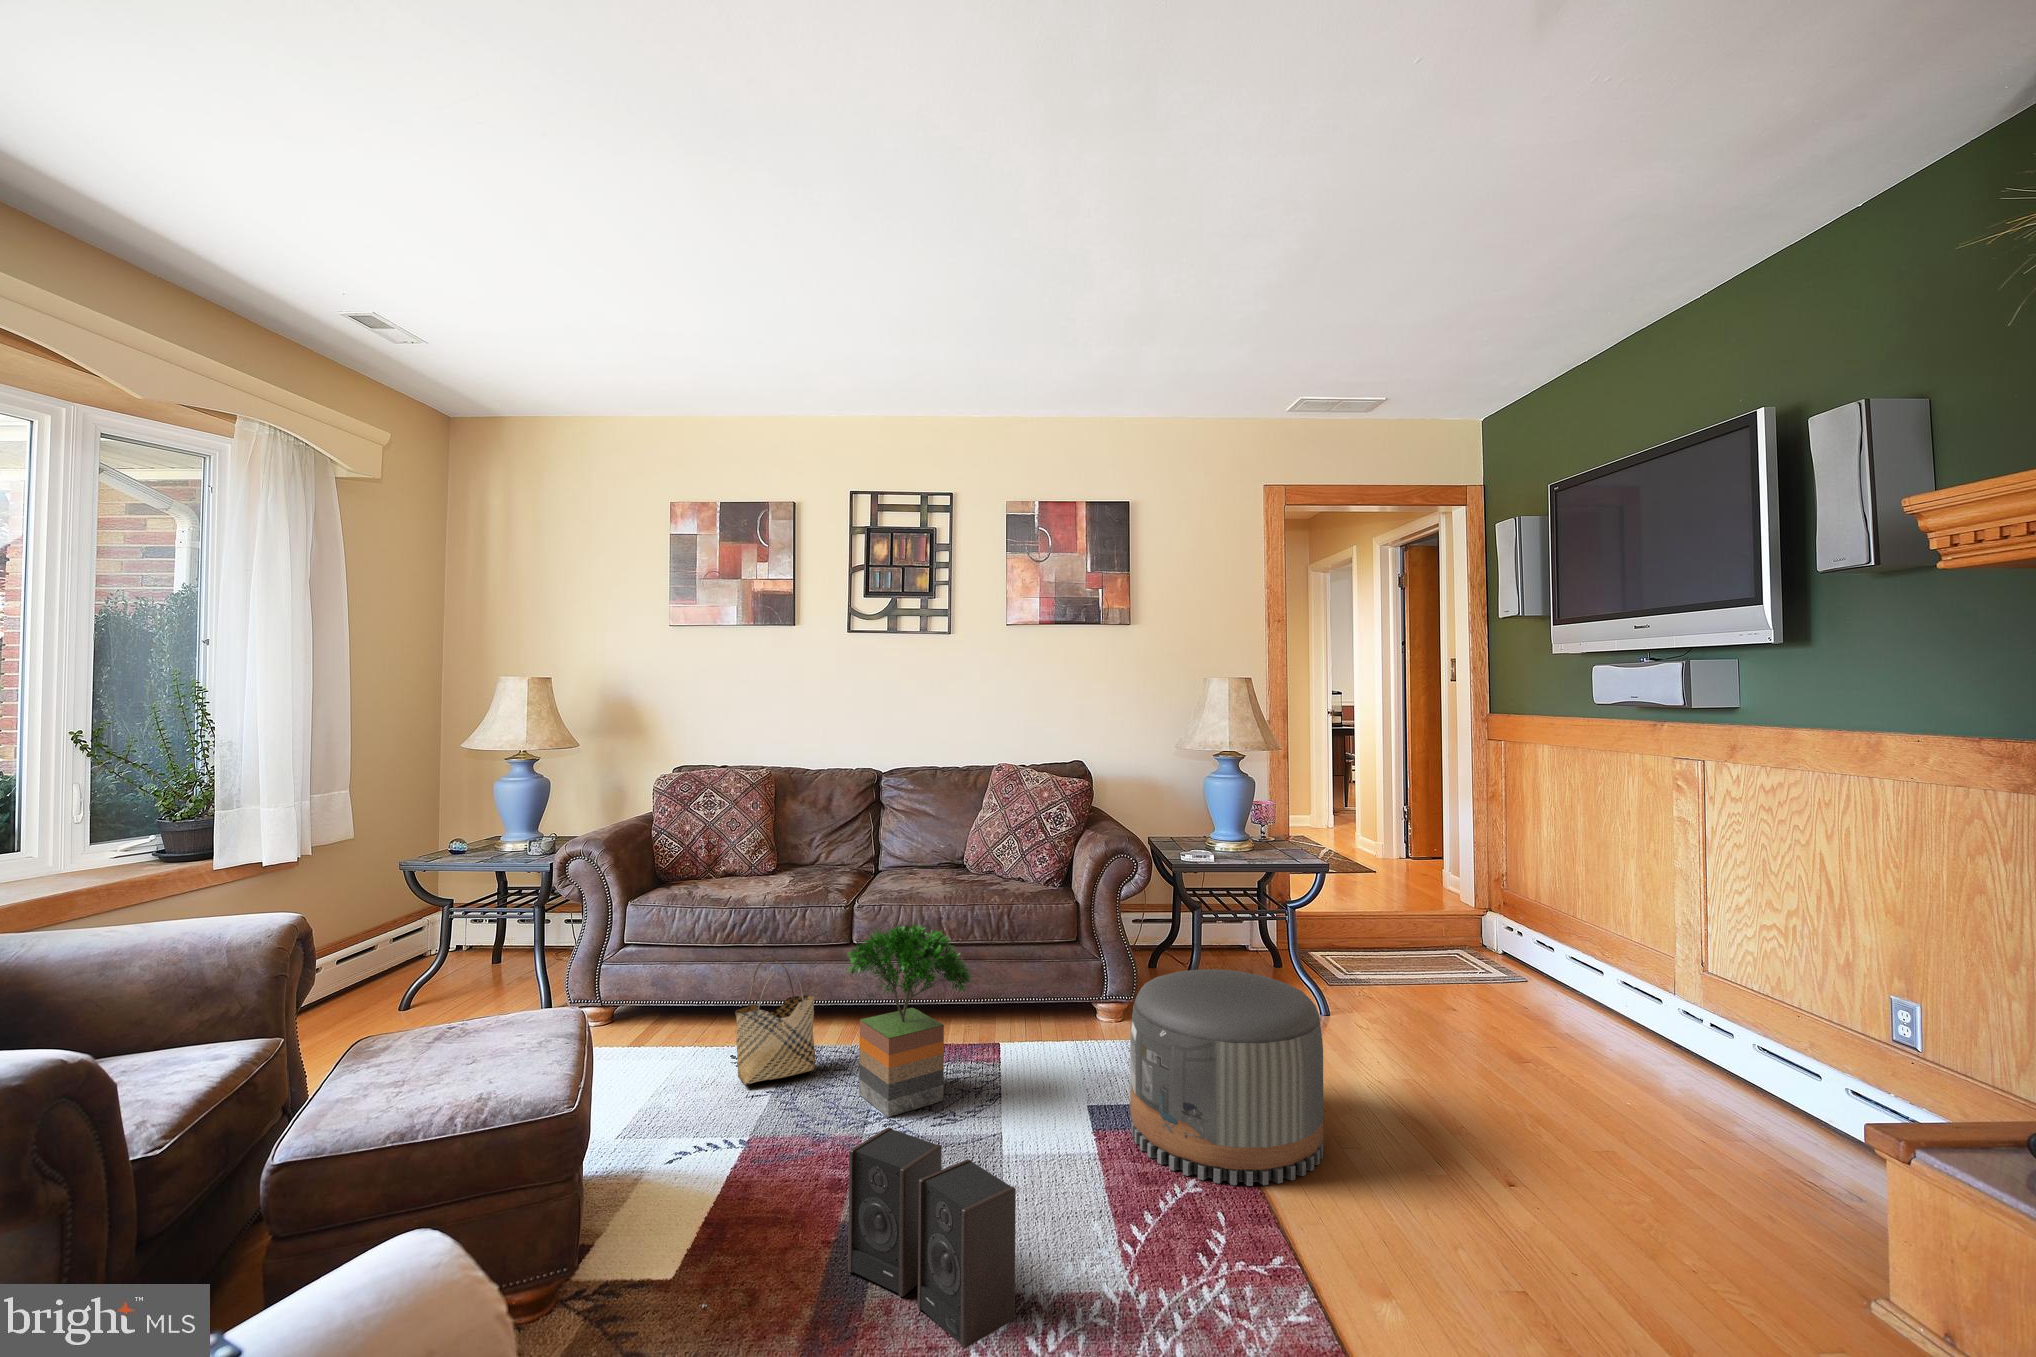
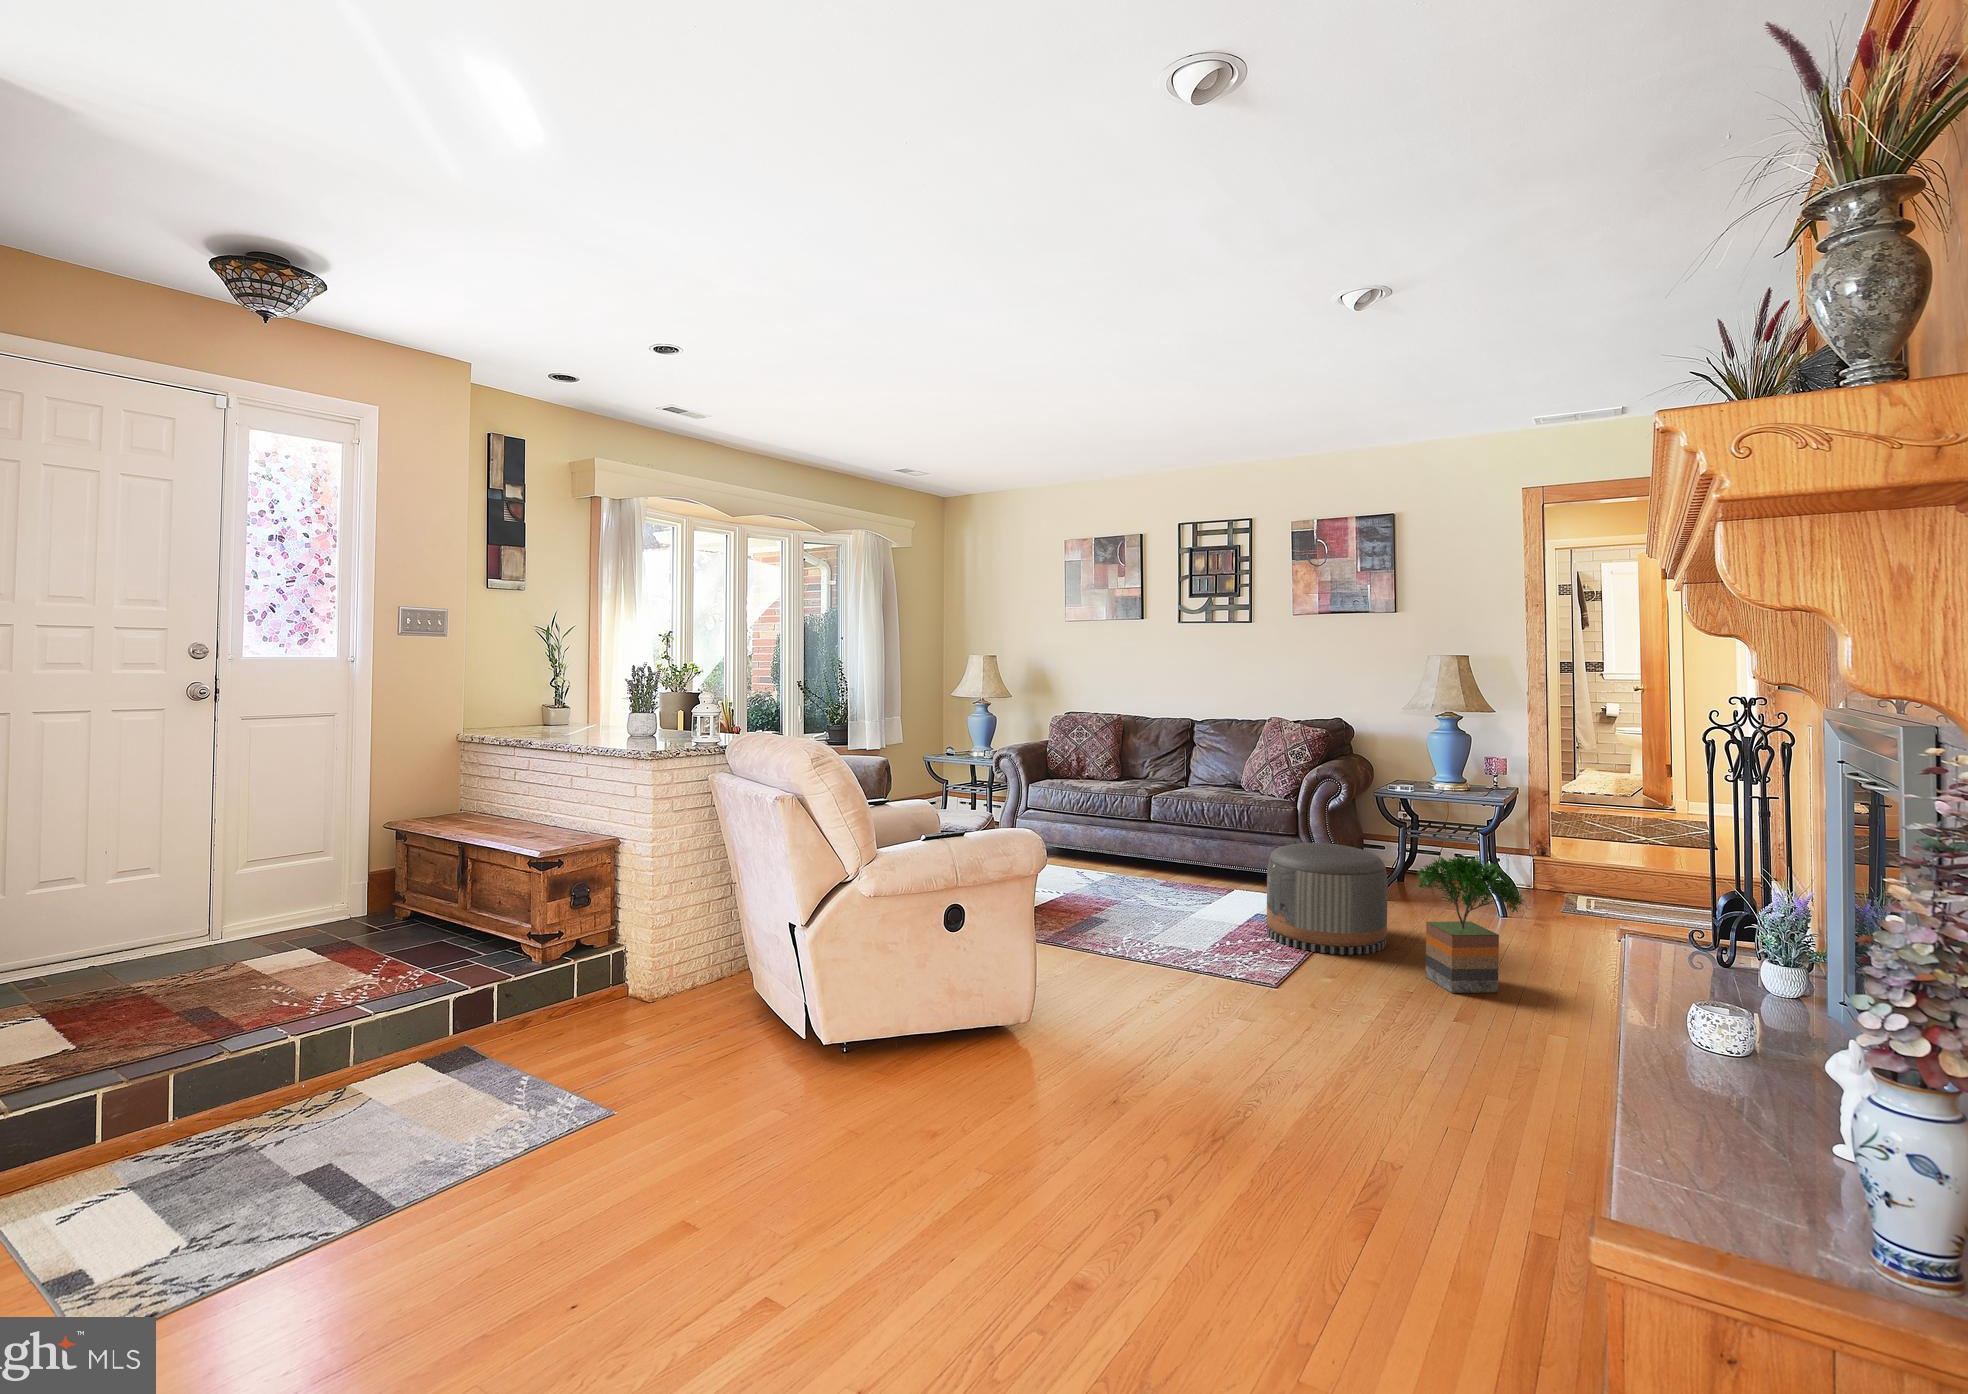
potted tree: present [846,924,972,1117] -> present [1416,856,1523,993]
woven basket: present [735,959,815,1085] -> none [1071,818,1117,882]
speaker: present [848,1127,1016,1348] -> none [1086,879,1146,958]

